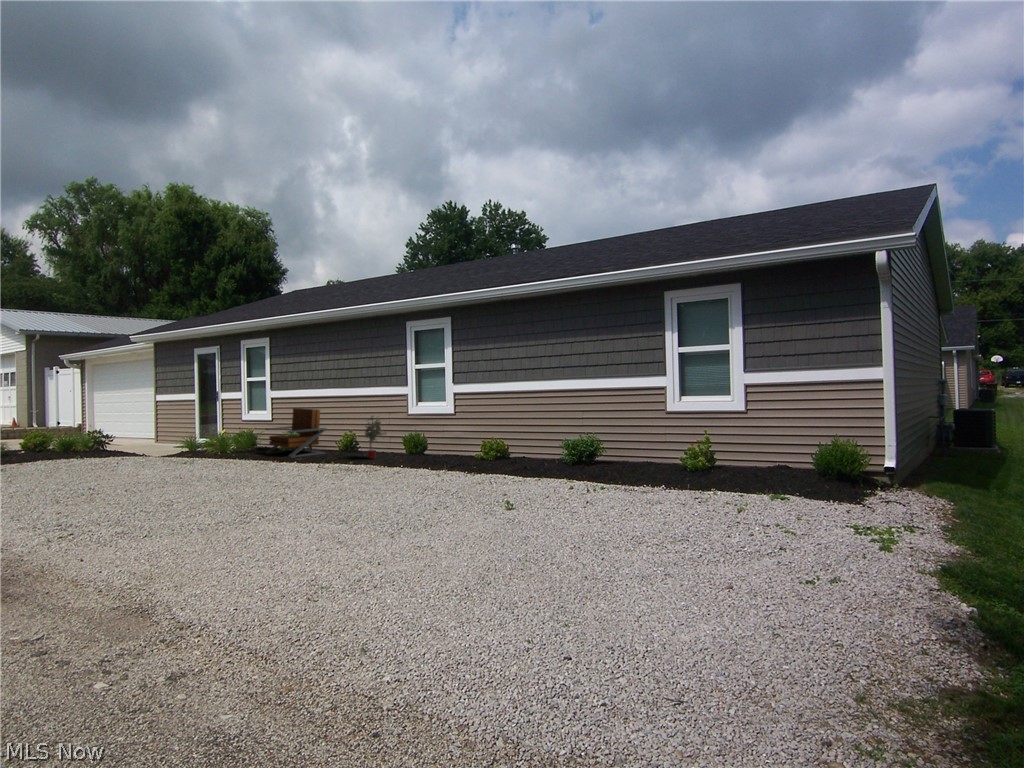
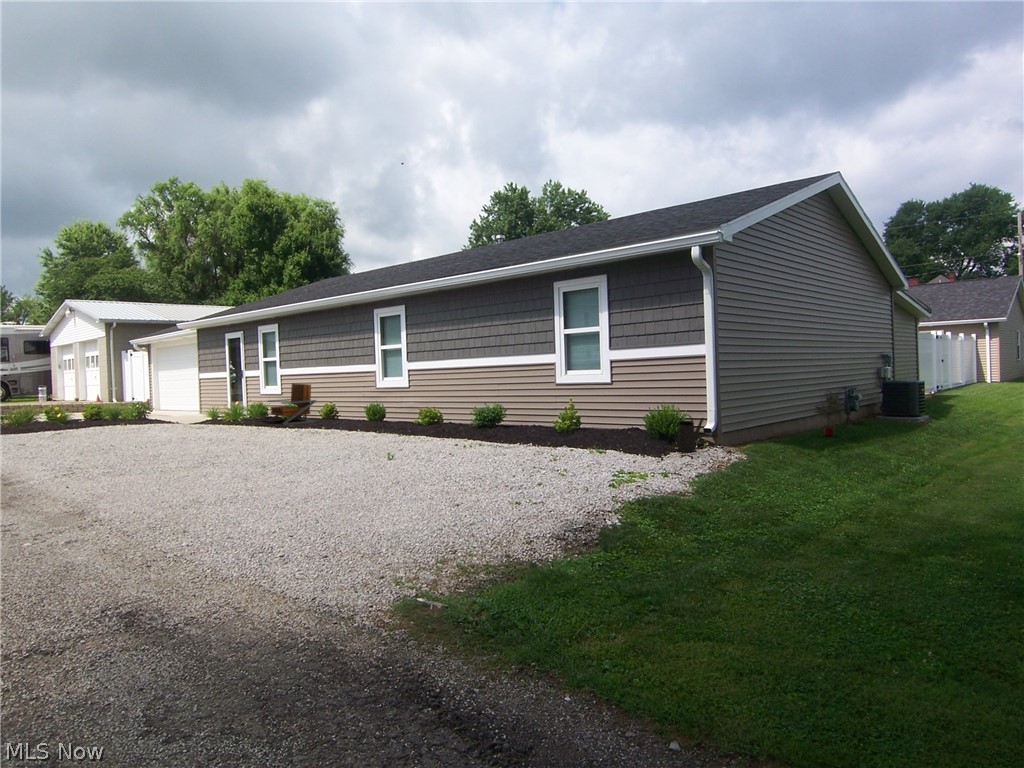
potted tree: present [365,416,387,459] -> present [815,390,840,436]
watering can: none [861,449,886,494] -> present [677,415,704,452]

